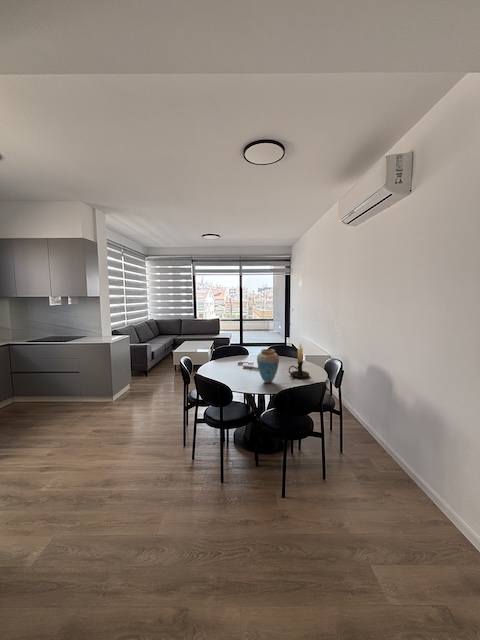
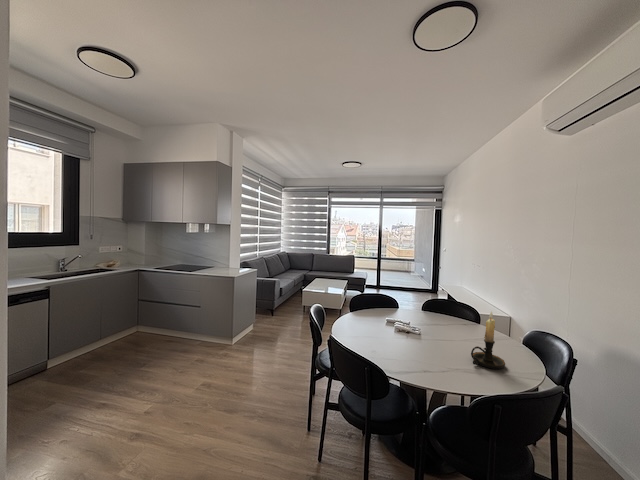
vase: present [257,349,279,383] -> none [423,317,459,372]

